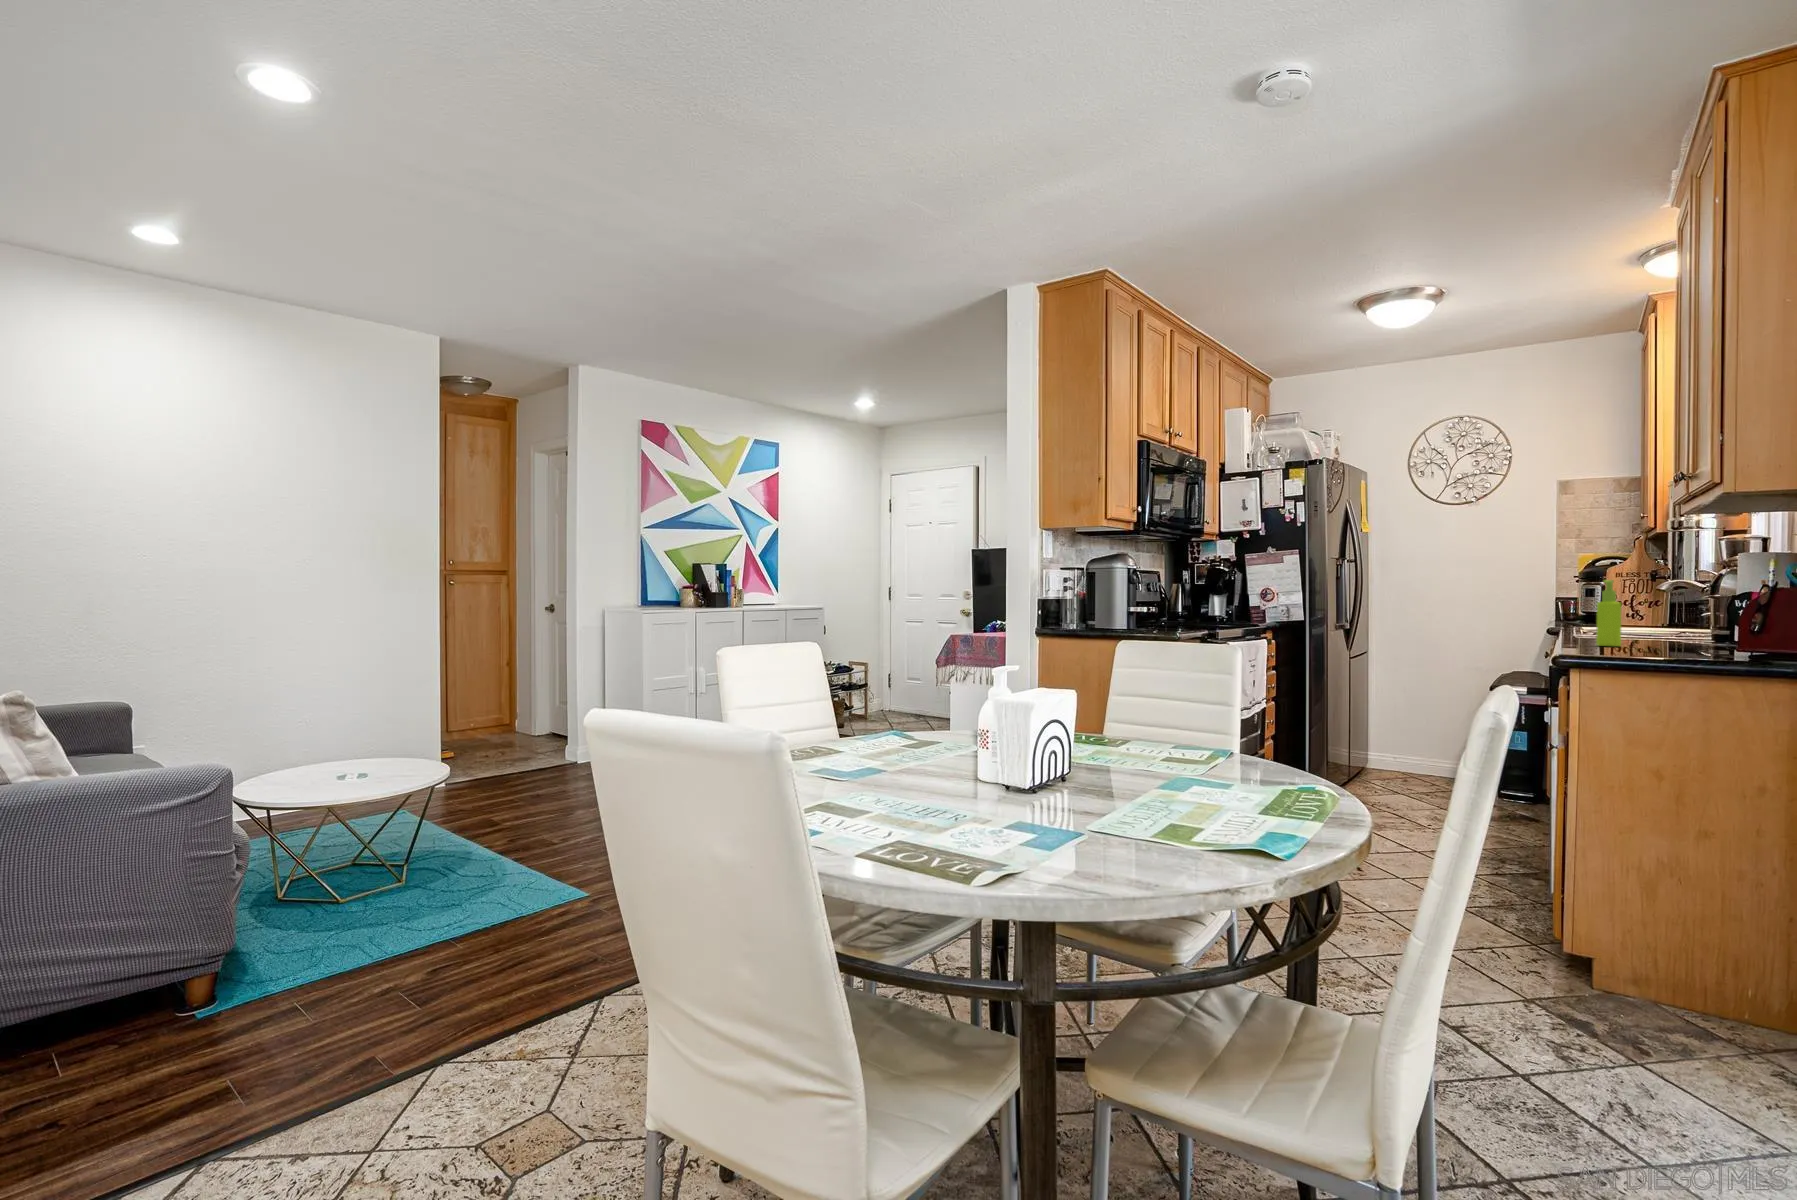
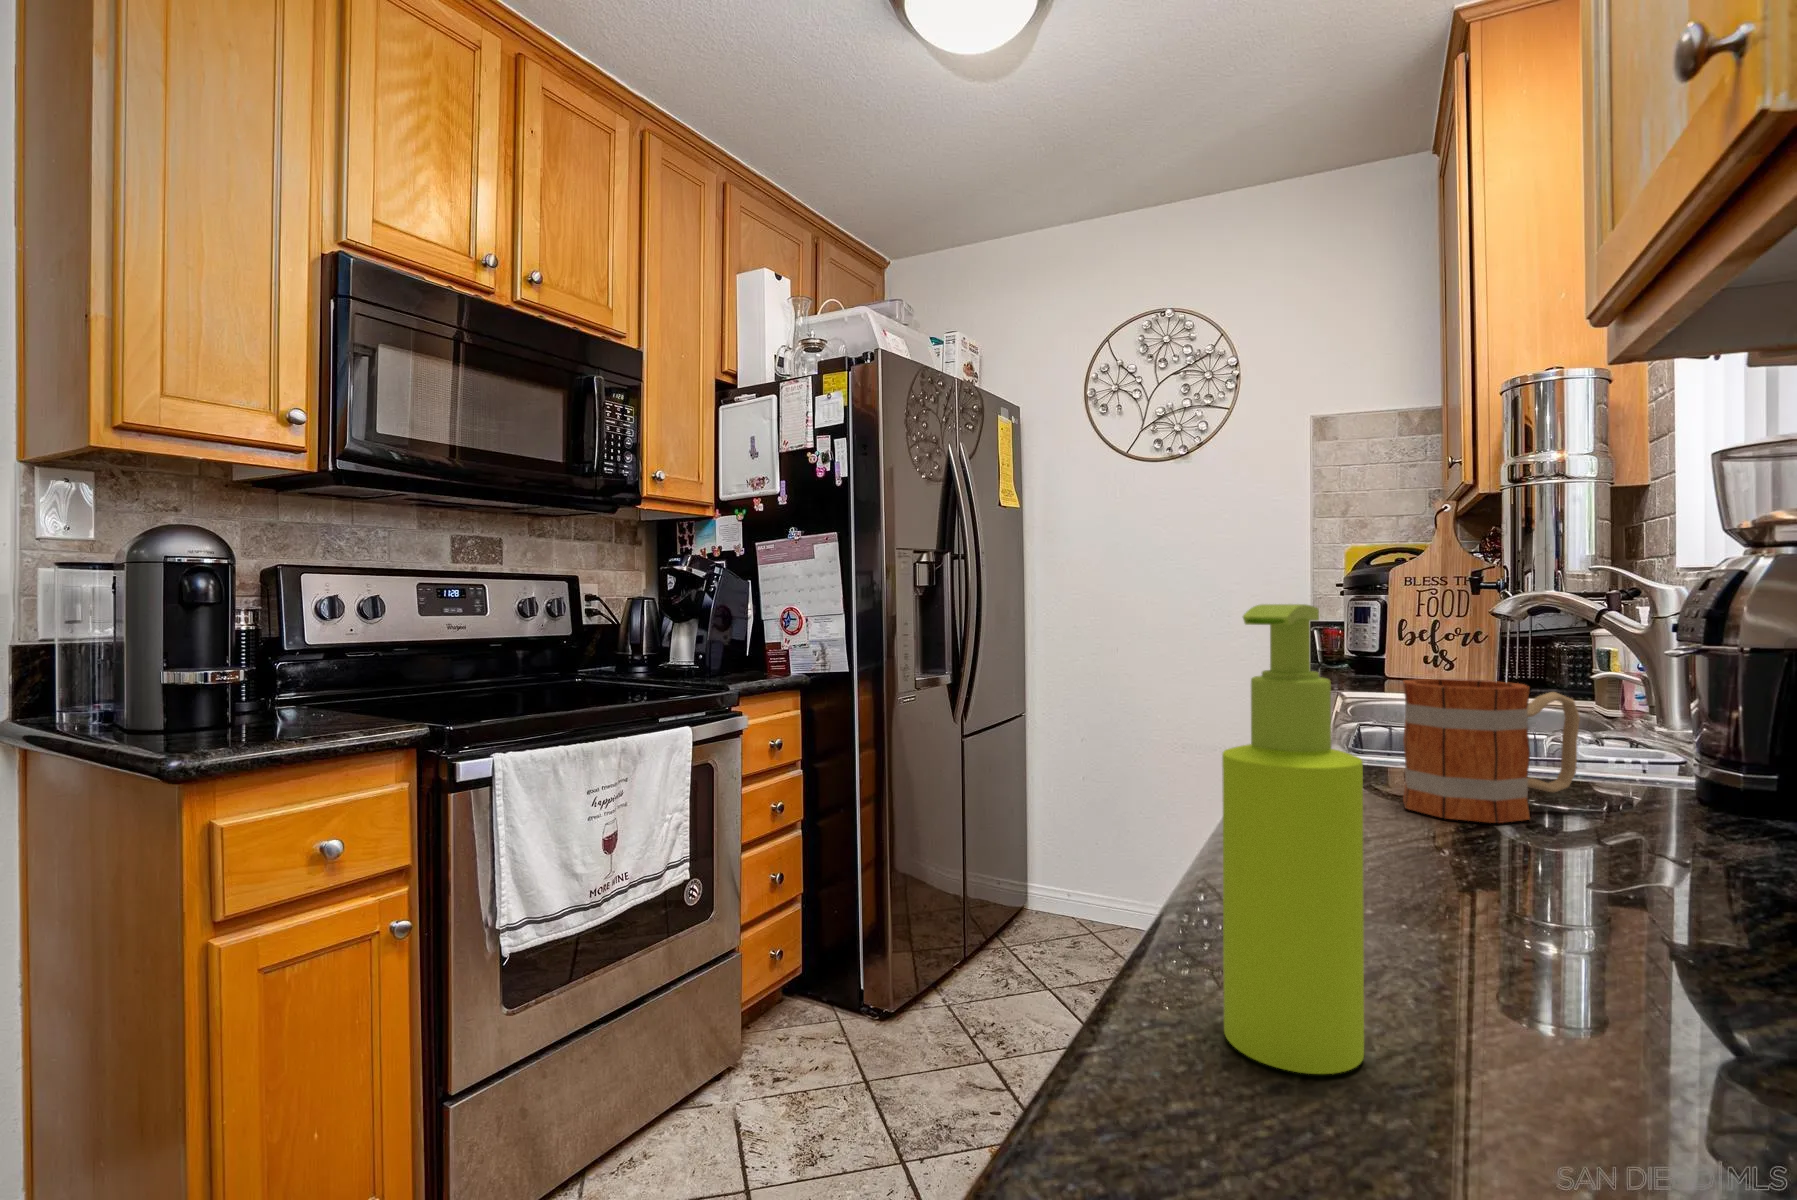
mug: none [1623,604,1677,640] -> present [1403,679,1580,823]

